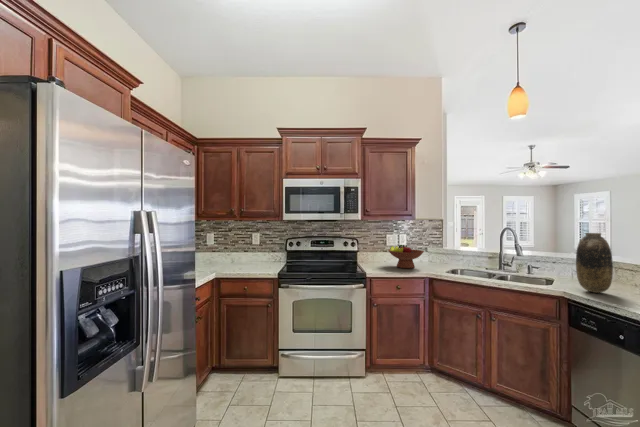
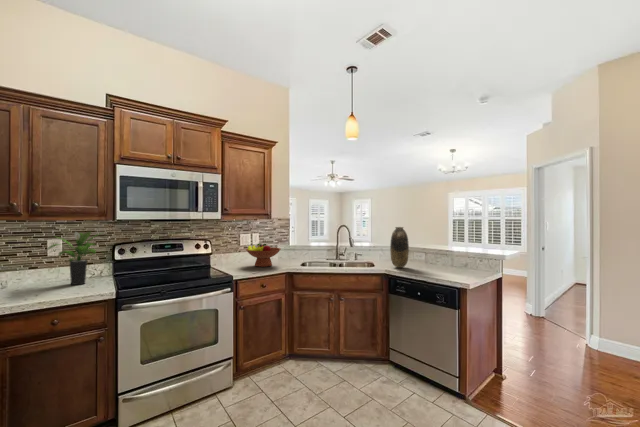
potted plant: none [246,227,280,264] -> present [48,232,96,285]

